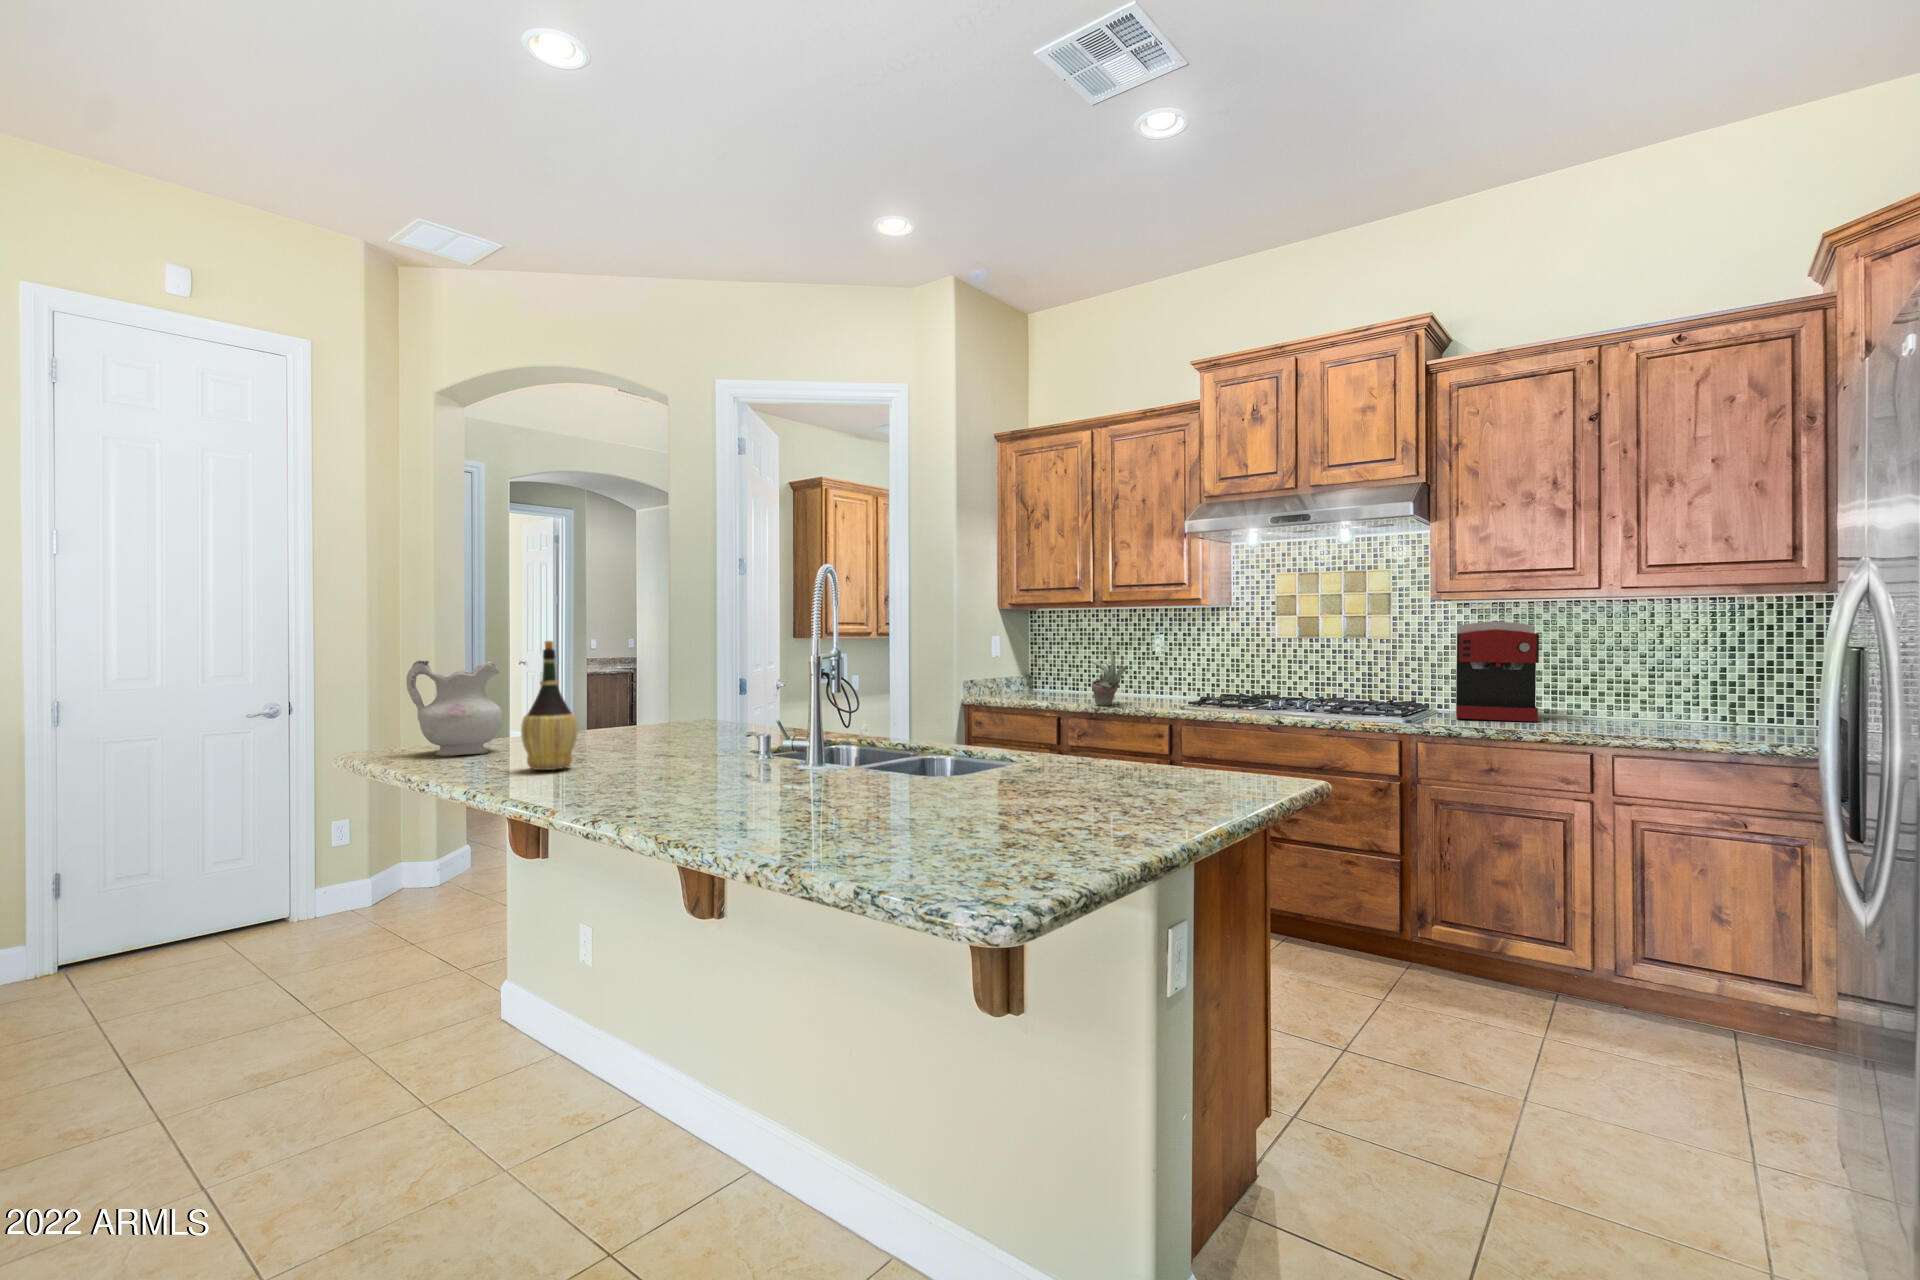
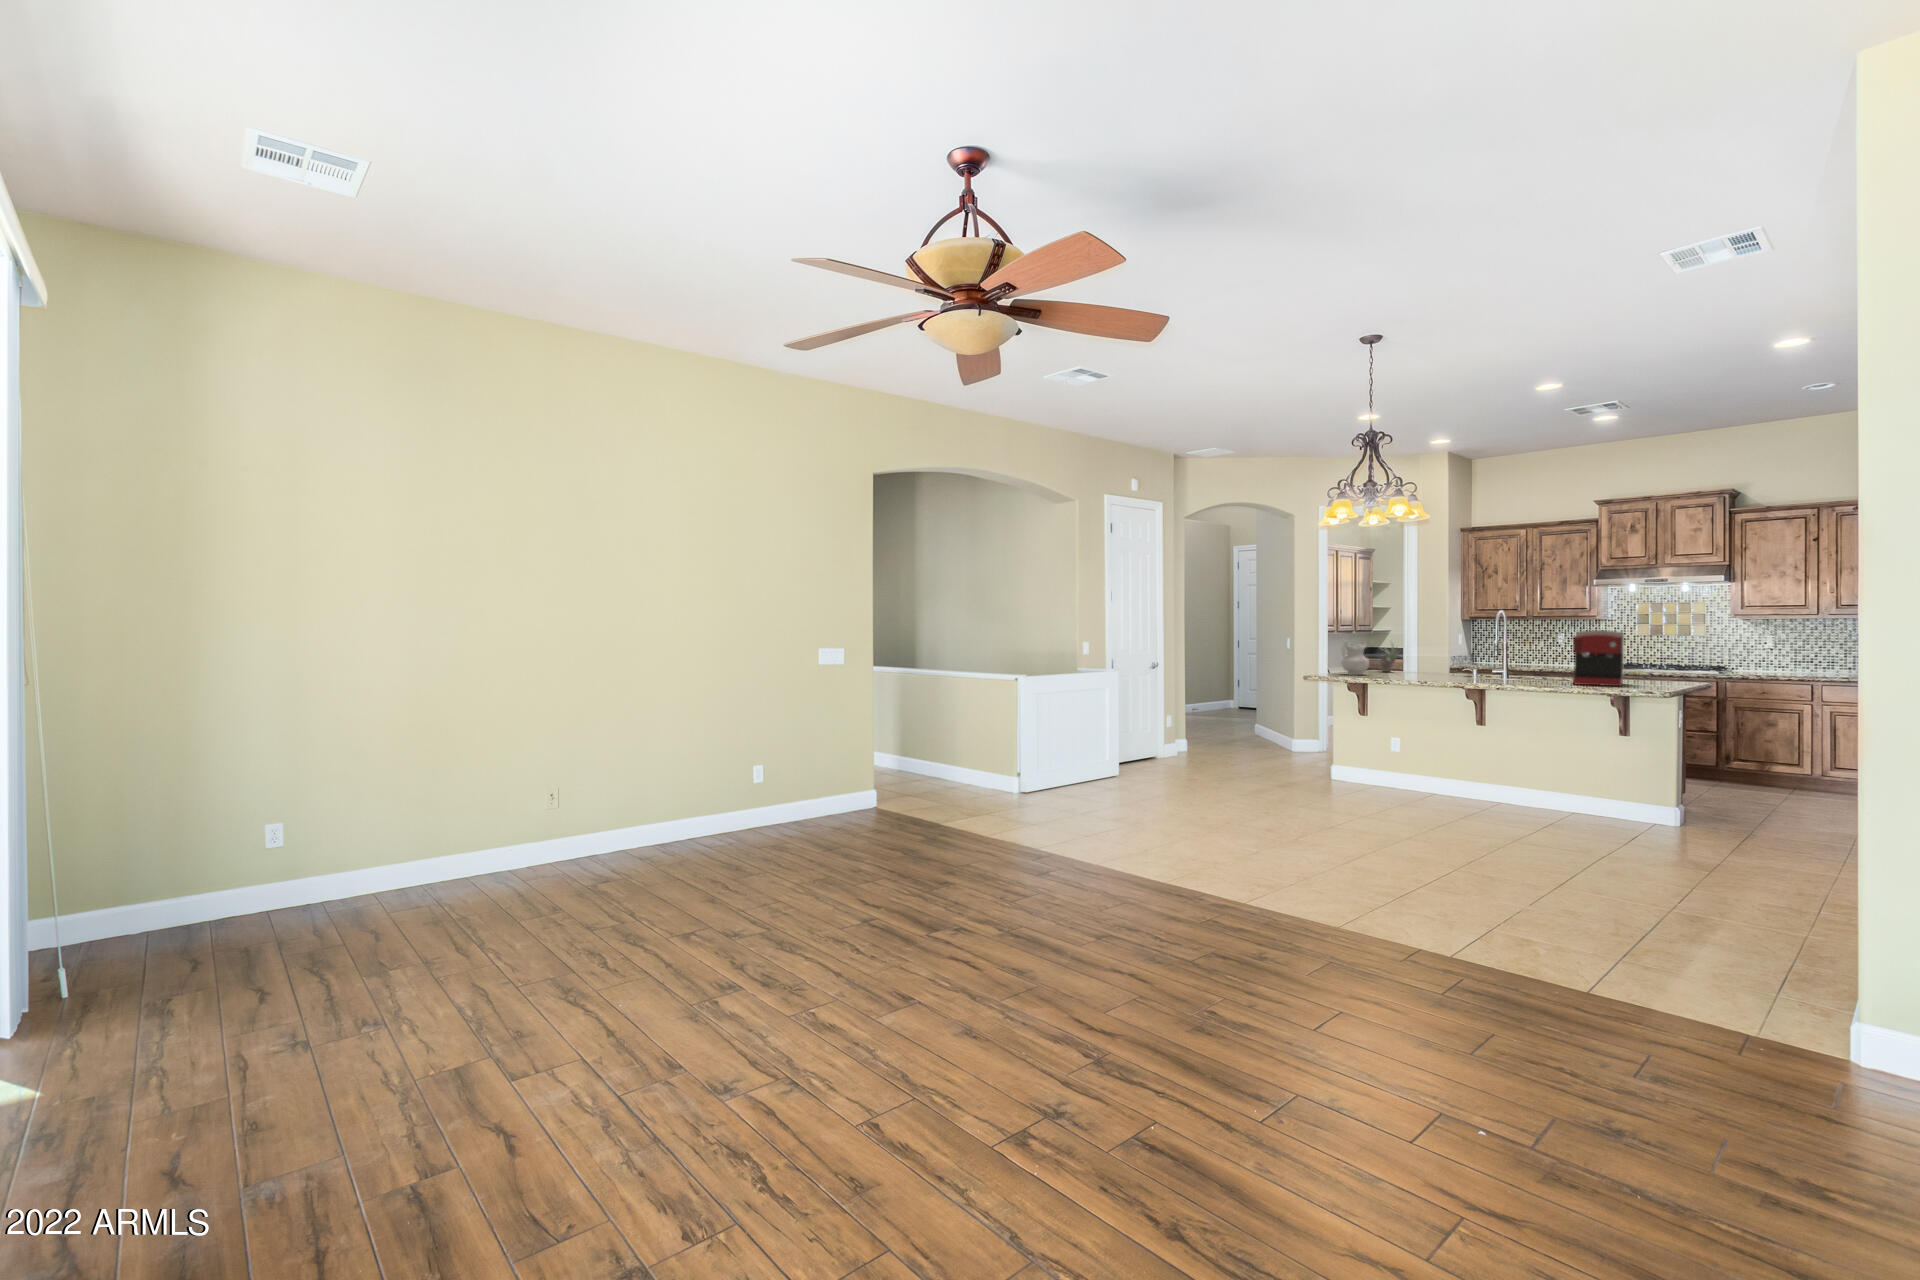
coffee maker: present [1456,621,1539,722] -> present [1573,630,1624,686]
wine bottle: present [521,641,578,770] -> none [1409,636,1428,677]
succulent plant: present [1090,650,1127,706] -> present [1379,645,1399,672]

